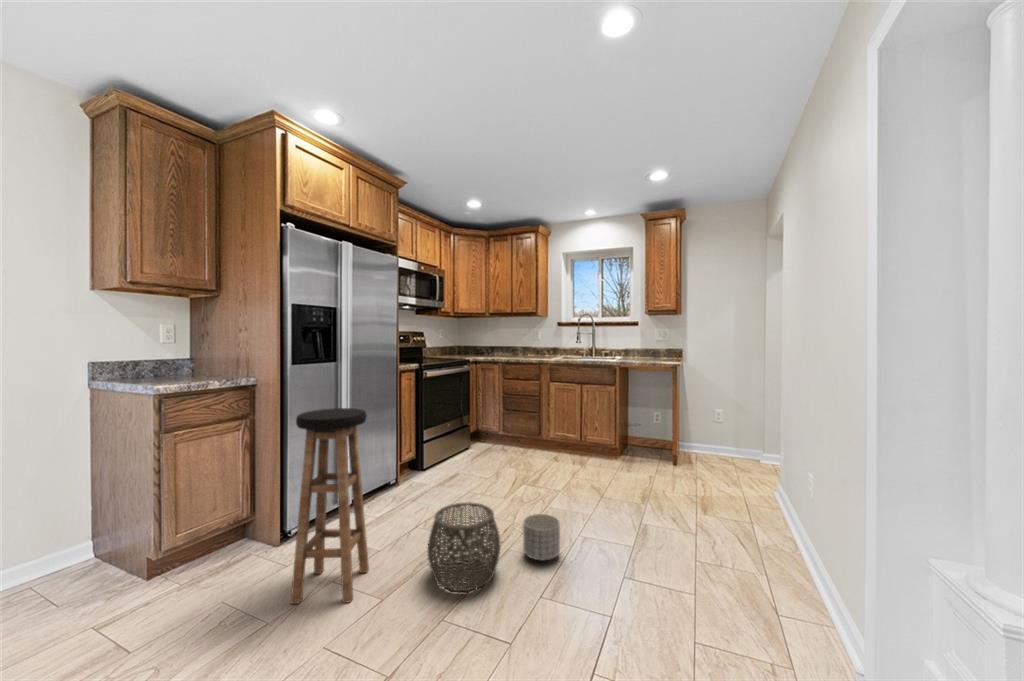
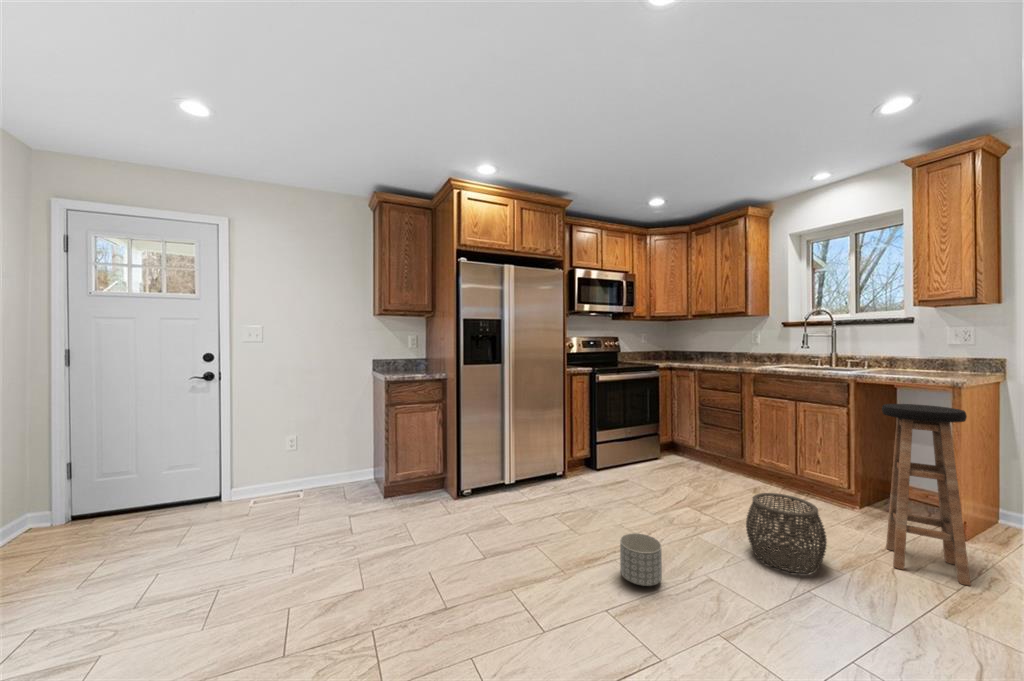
bar stool: present [291,408,369,604] -> present [882,404,971,586]
woven basket: present [427,502,500,592] -> present [746,493,827,574]

